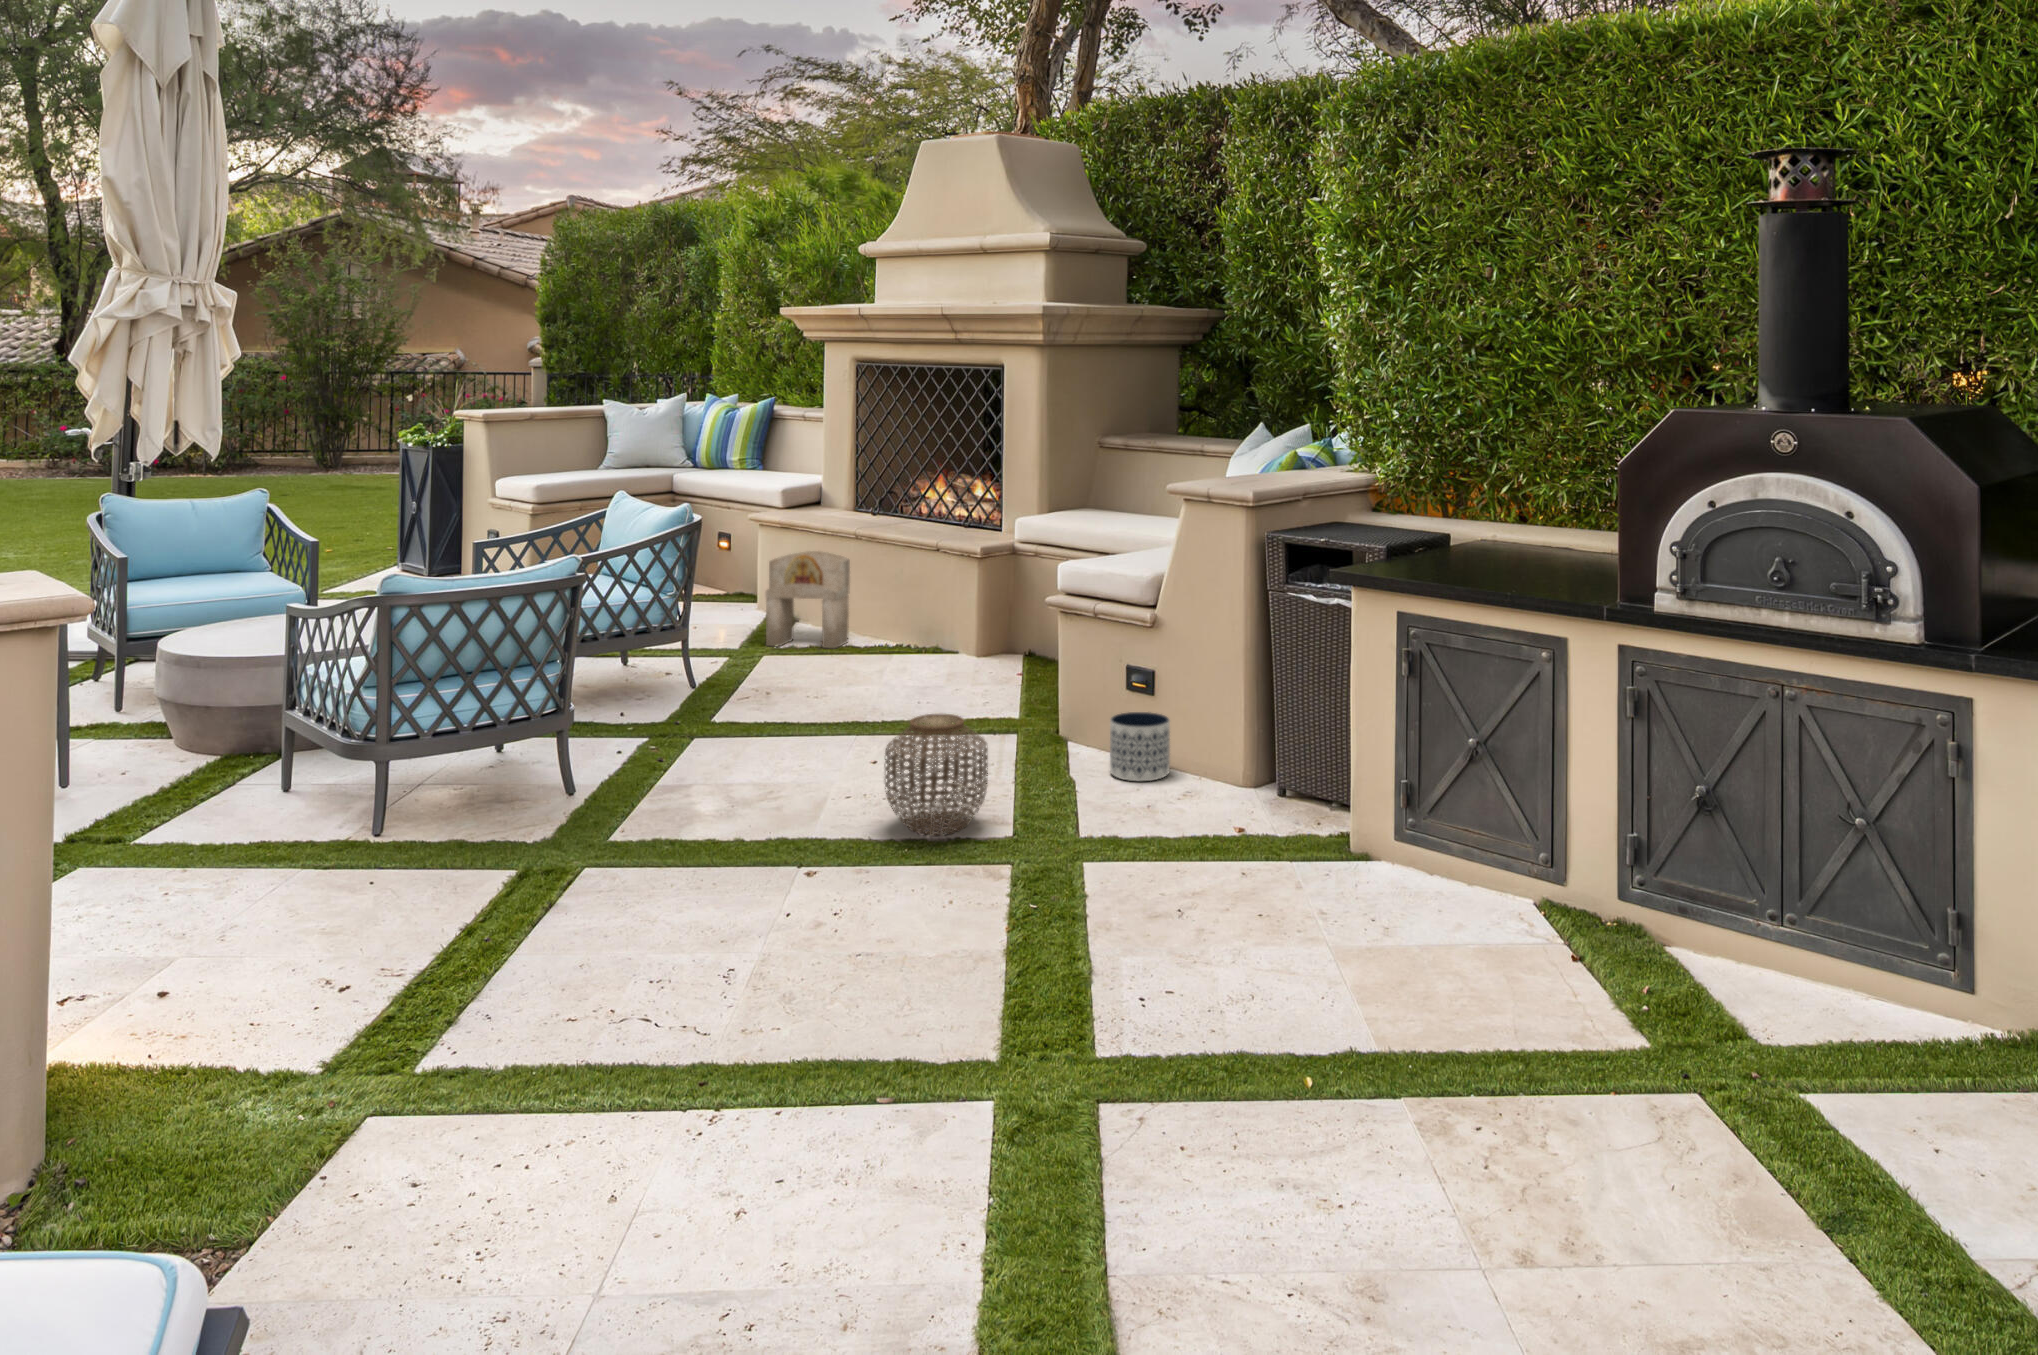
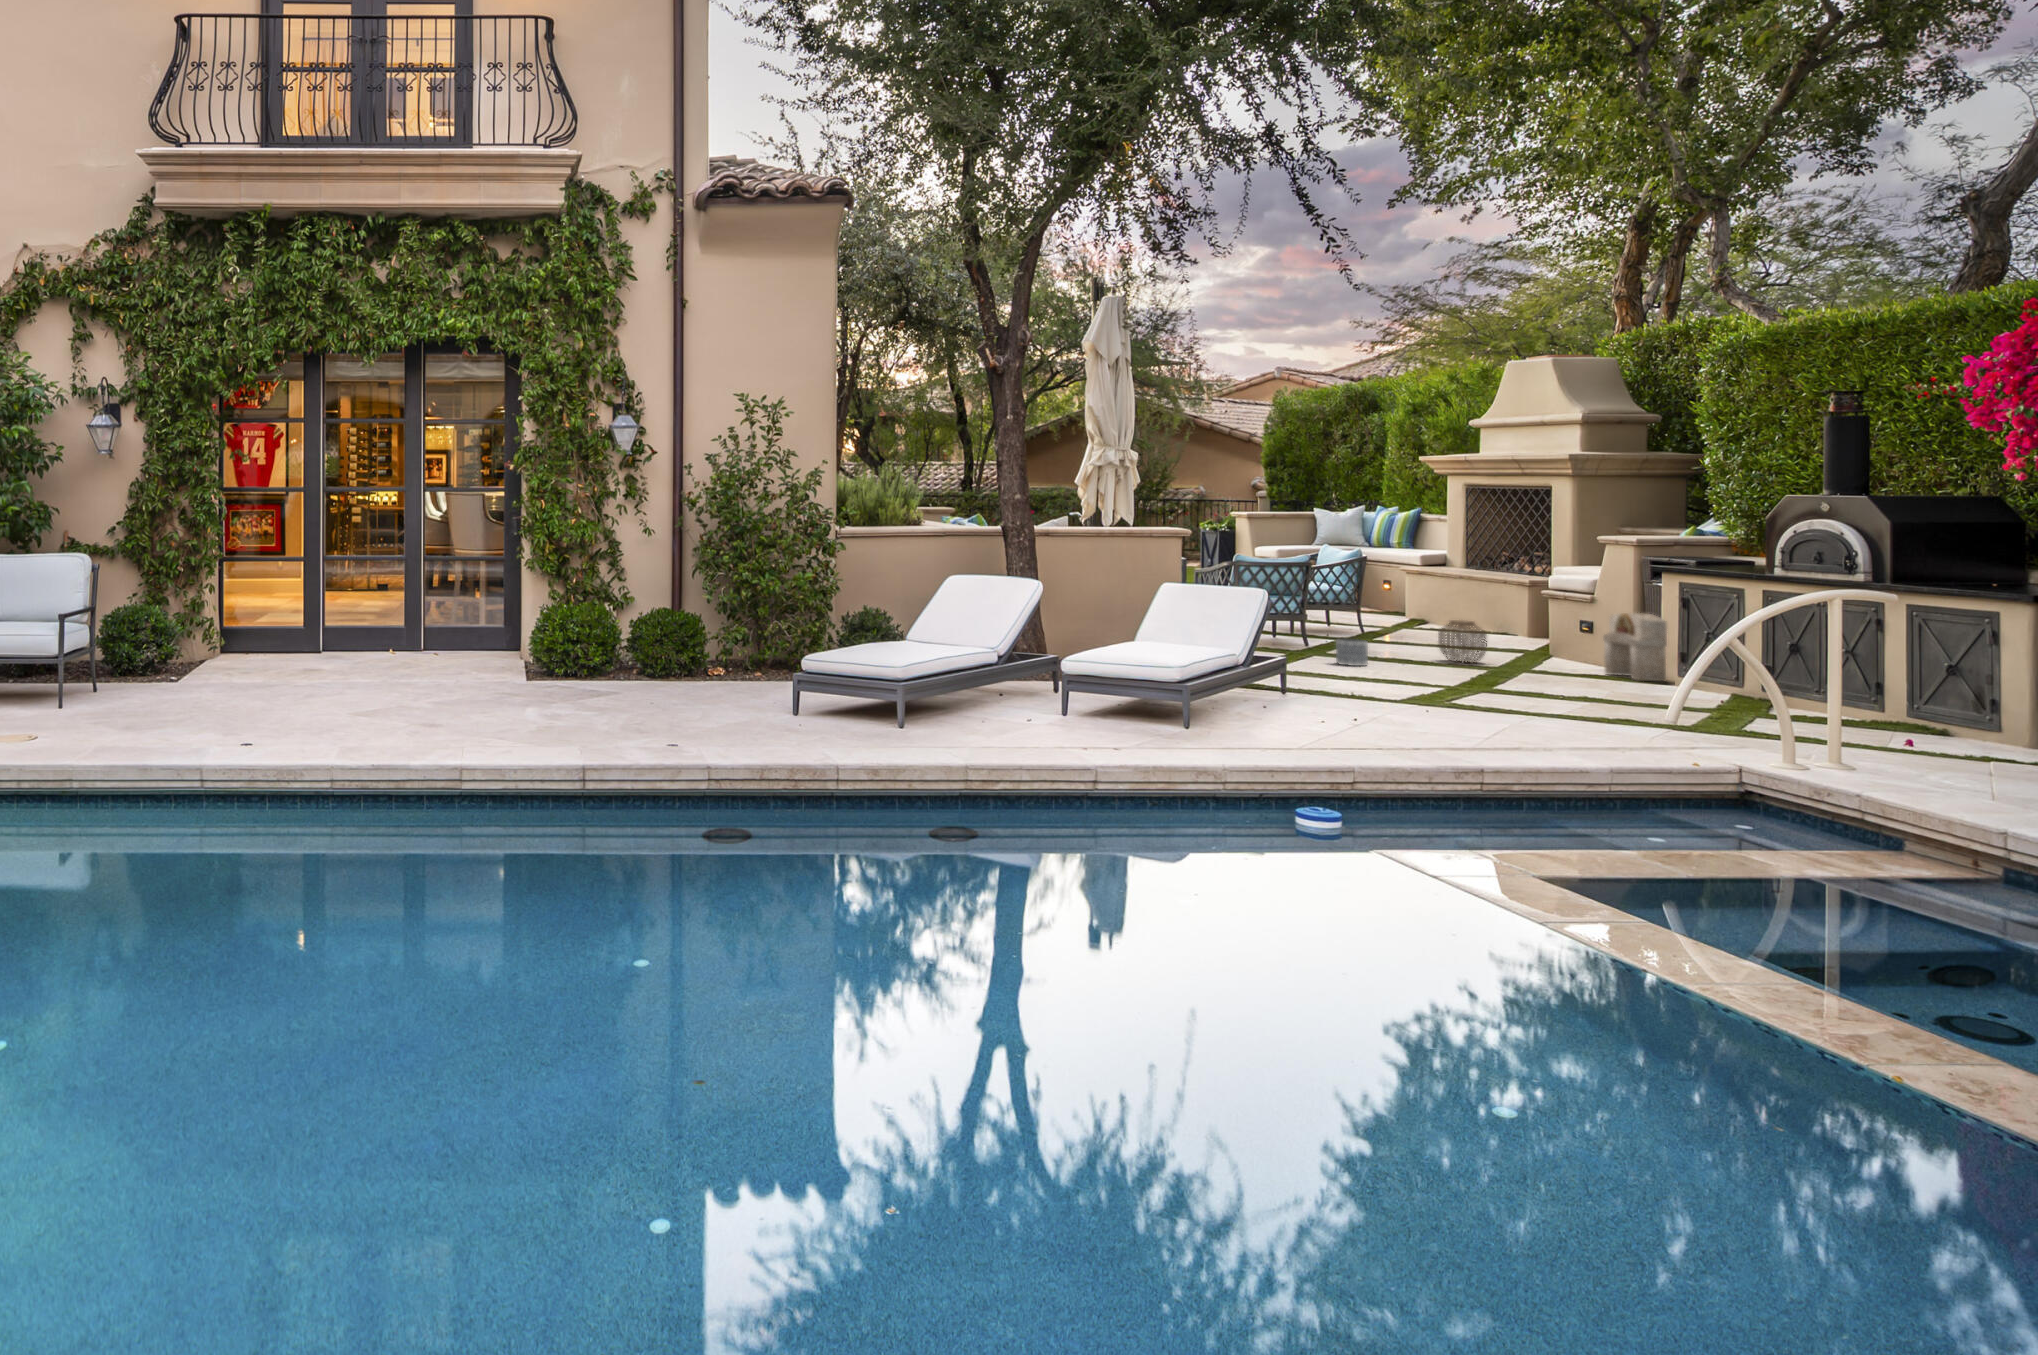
stool: present [765,551,850,648] -> present [1603,613,1667,681]
planter: present [1110,712,1170,781] -> present [1336,639,1368,666]

